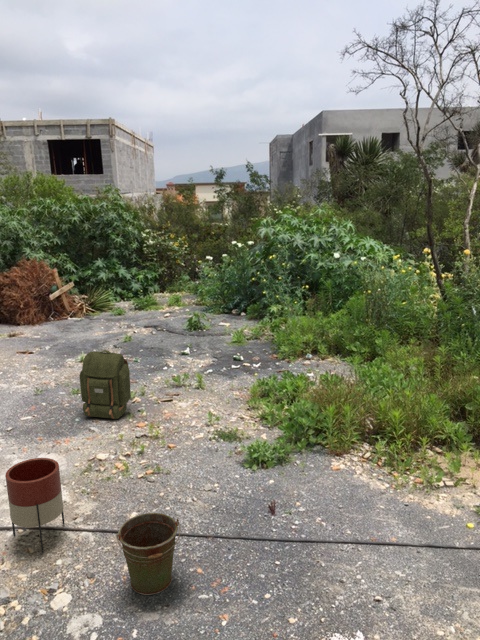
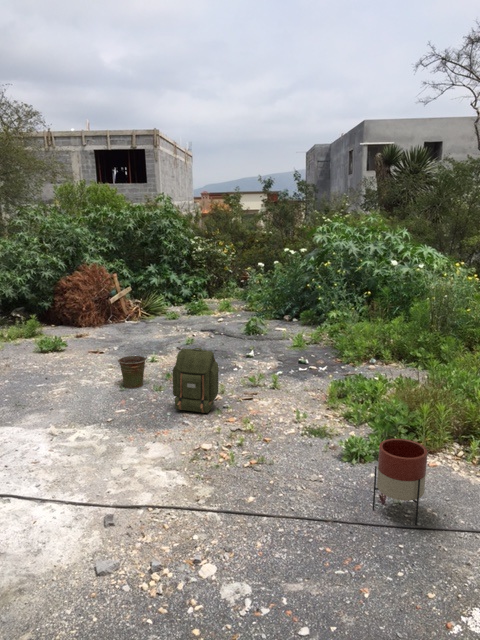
planter: present [5,458,65,553] -> present [373,439,427,525]
bucket: present [116,513,181,595] -> present [118,356,147,388]

